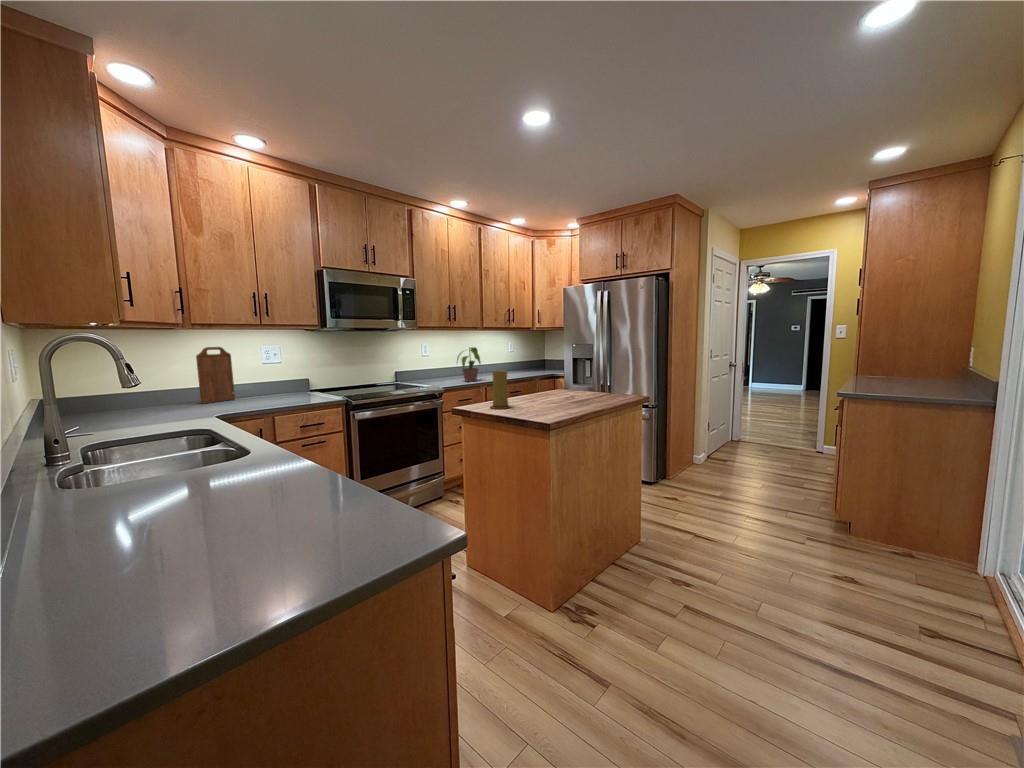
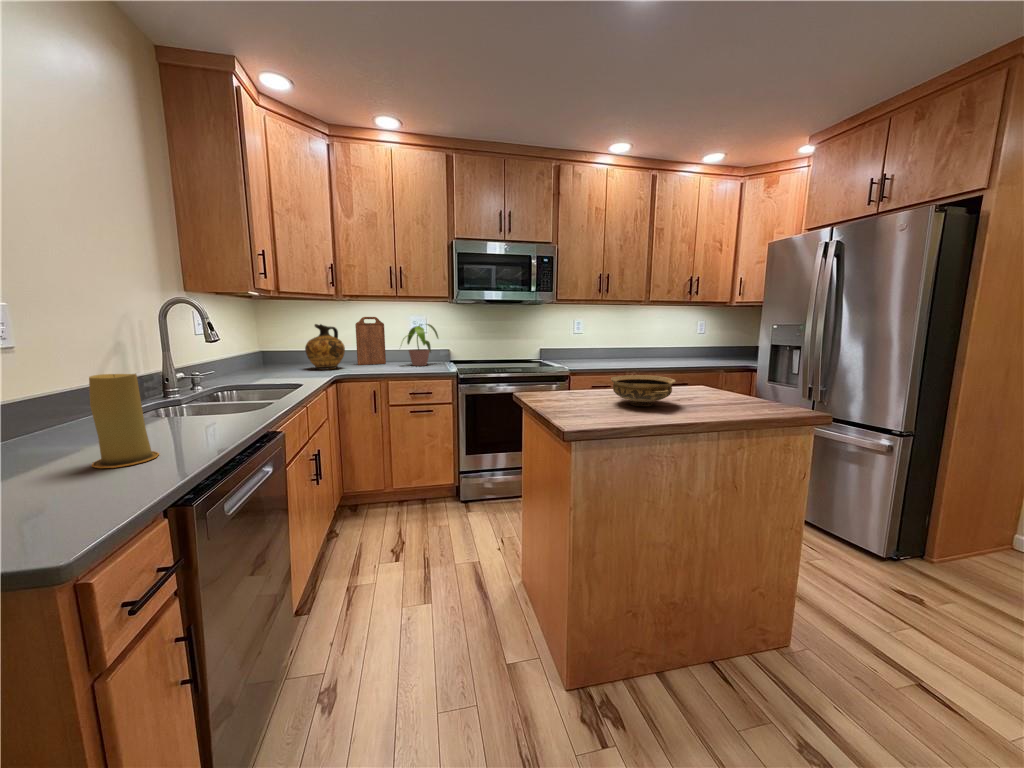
potted plant: present [457,347,481,382] -> present [403,324,438,366]
ceramic jug: none [143,358,199,413] -> present [305,324,345,370]
candle: present [490,370,511,409] -> present [89,373,159,468]
ceramic bowl: none [532,384,578,405] -> present [611,375,675,406]

